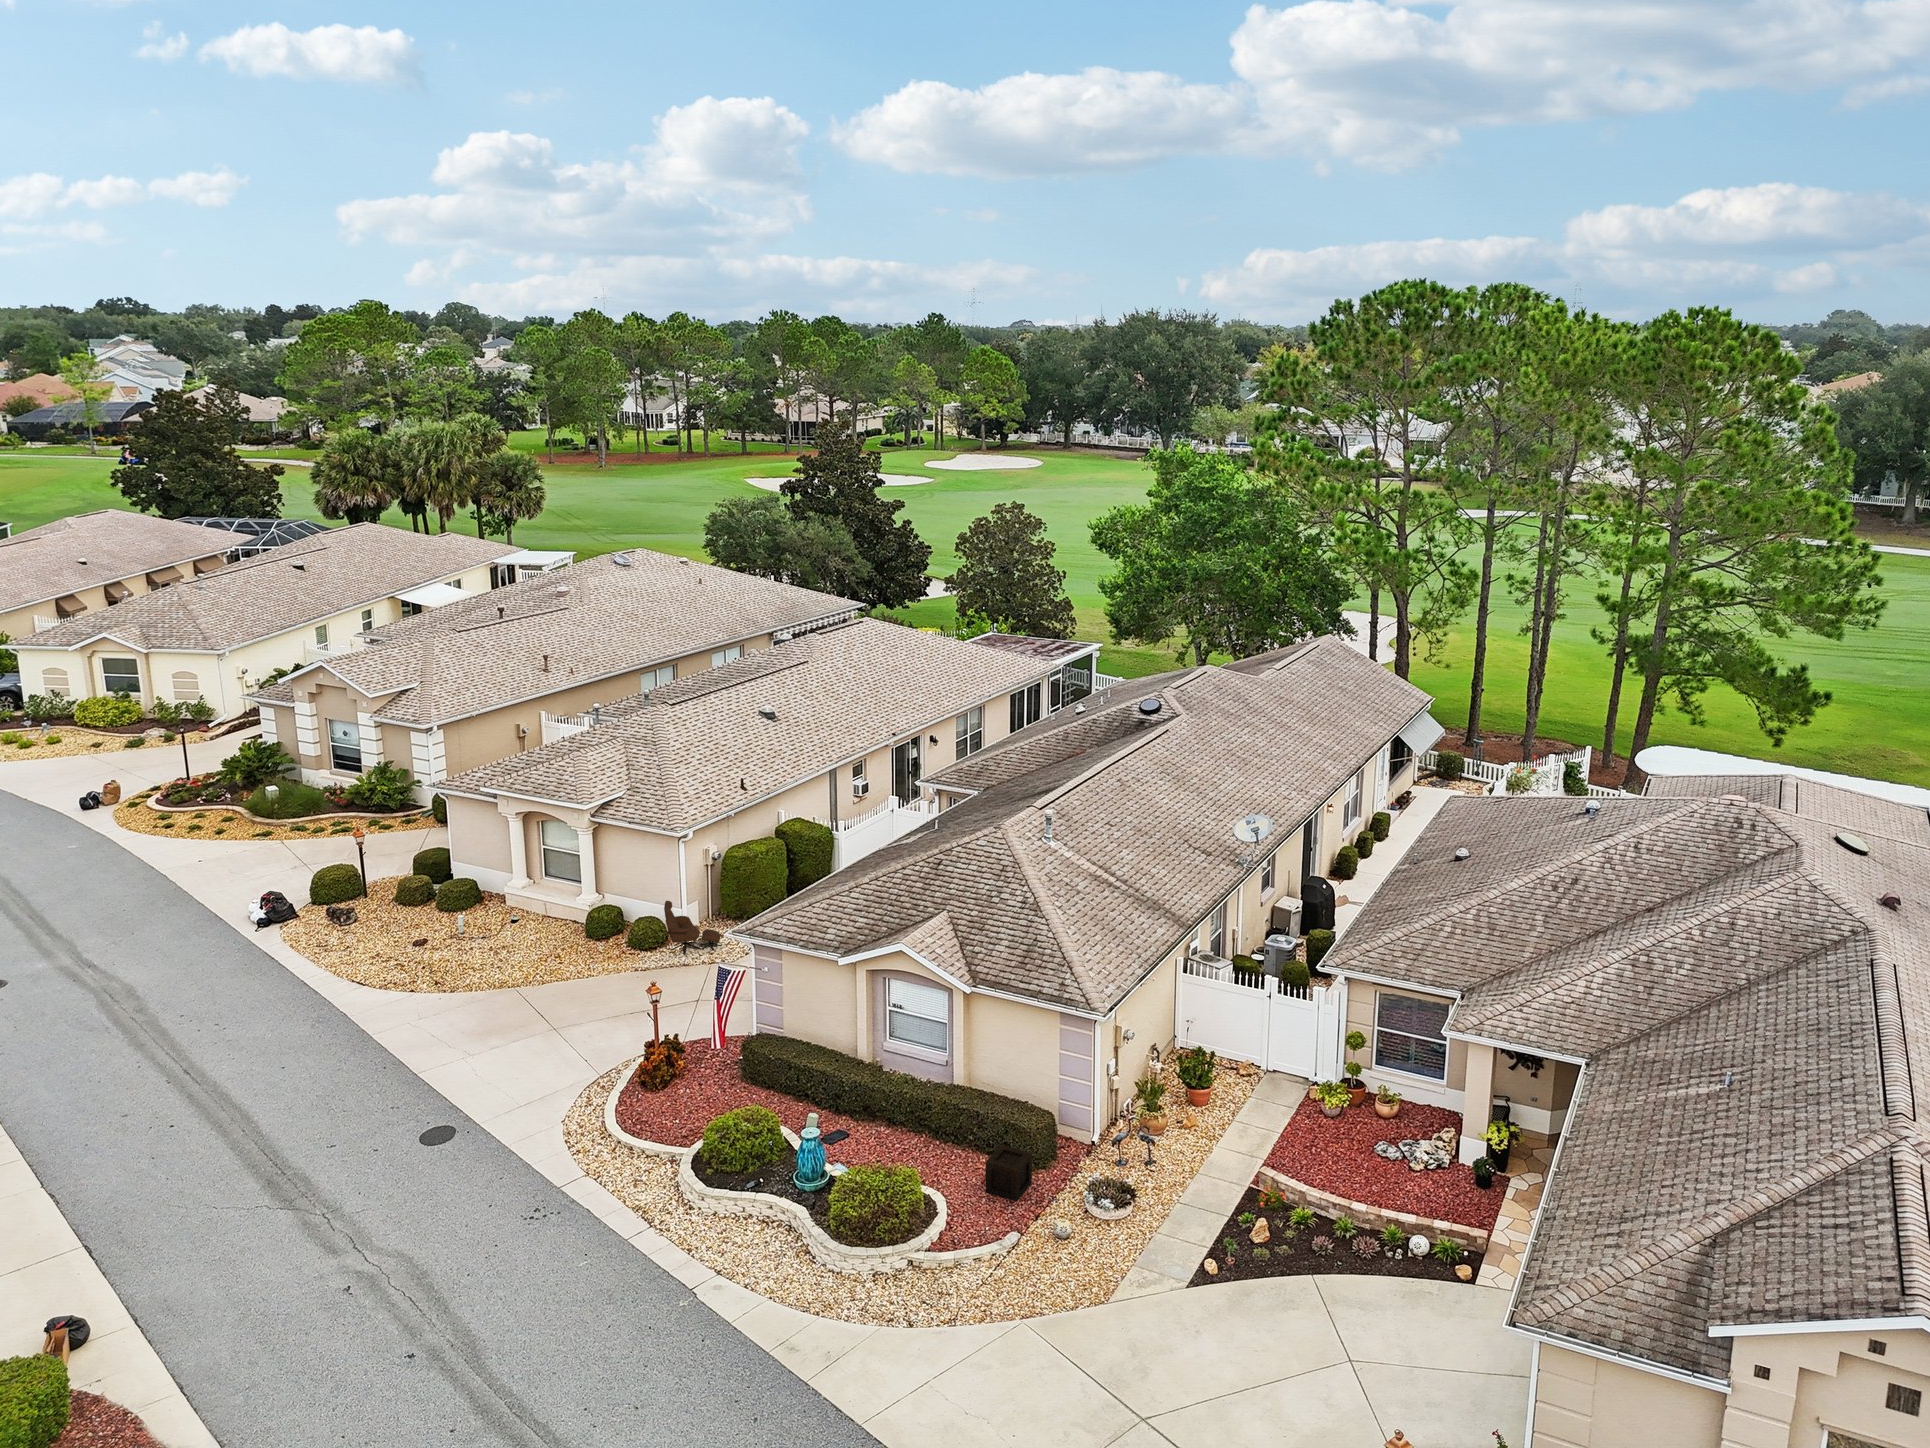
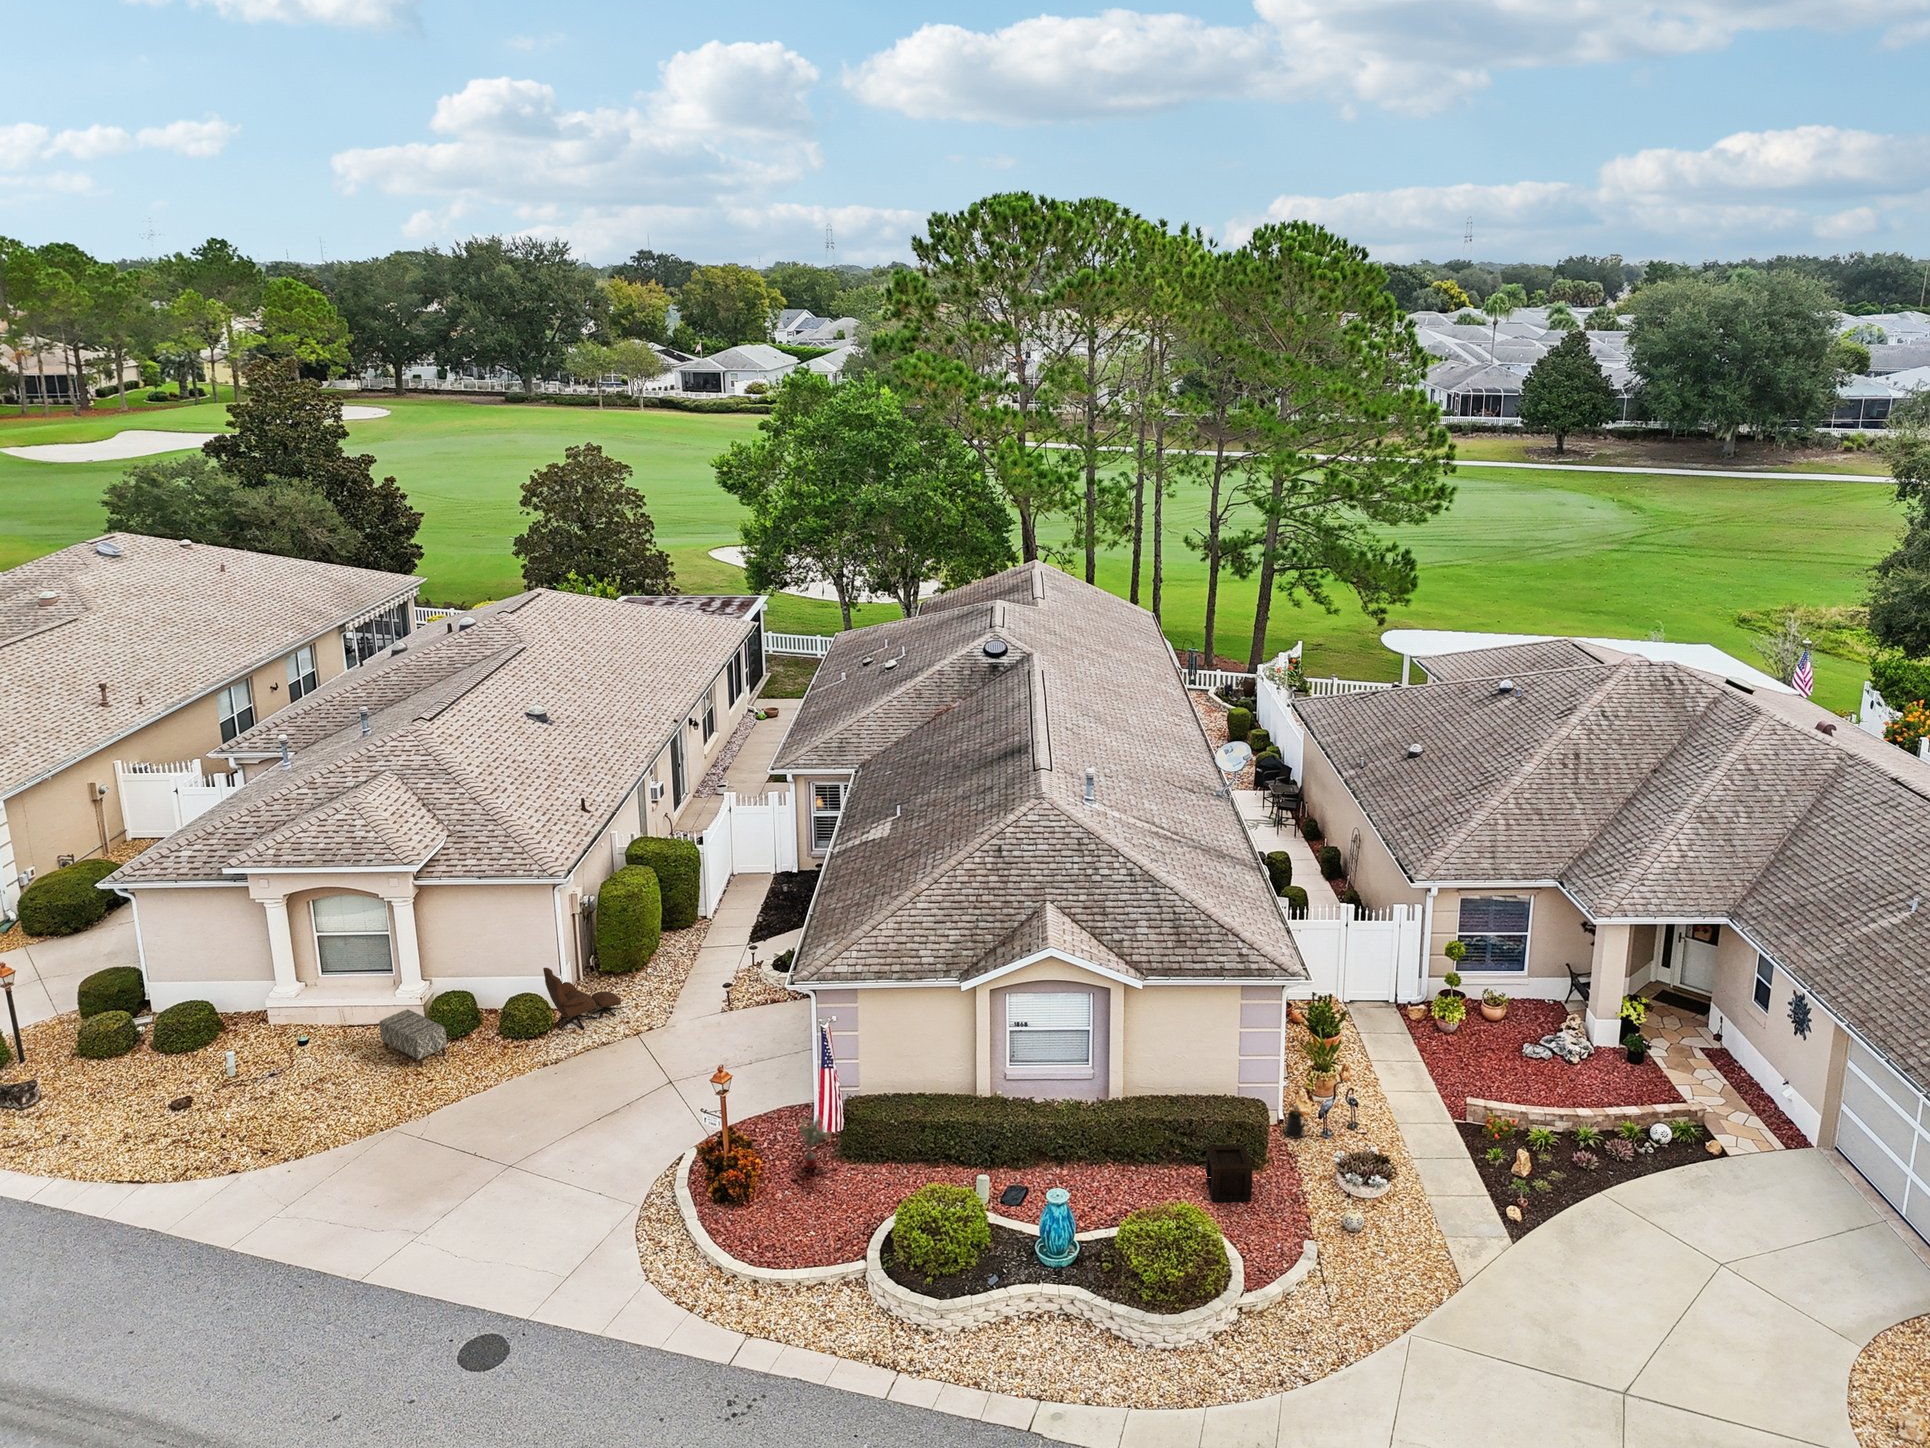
bench: none [555,912,589,954] -> present [379,1009,447,1067]
potted tree: none [721,1038,748,1084] -> present [800,1114,830,1169]
watering can: none [1104,1133,1122,1170] -> present [1284,1102,1306,1139]

